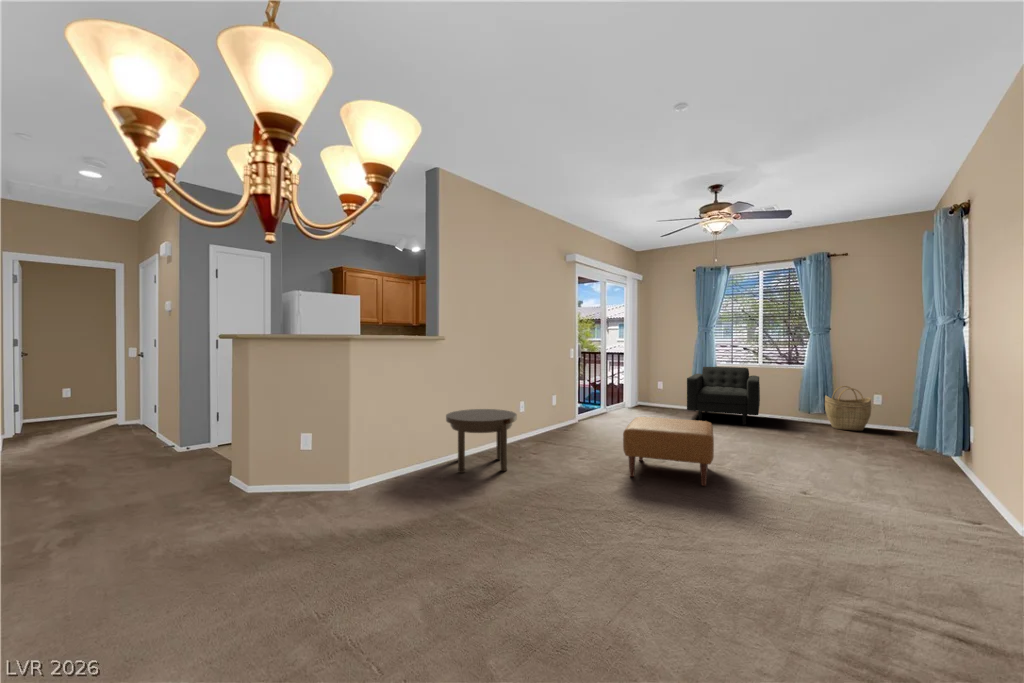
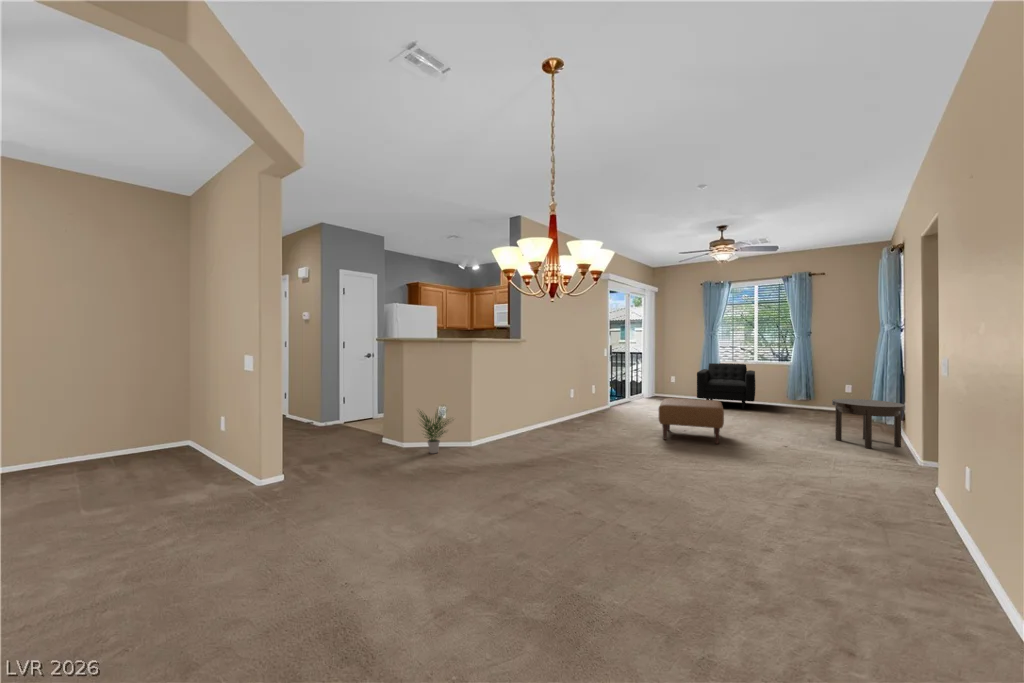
woven basket: present [825,386,871,431] -> none [807,378,843,413]
side table: present [446,409,517,473] -> present [832,399,905,449]
potted plant: none [248,431,320,505] -> present [420,410,449,454]

